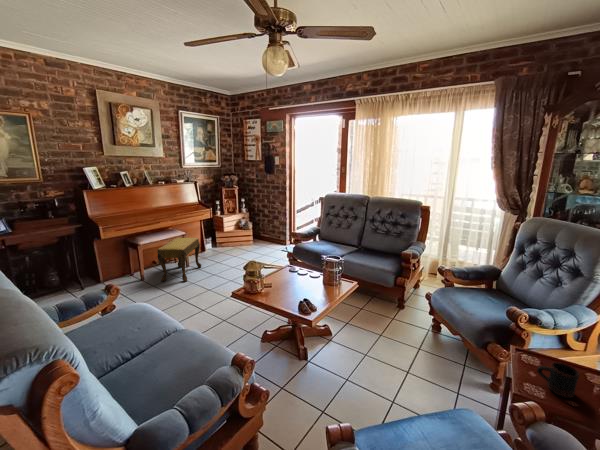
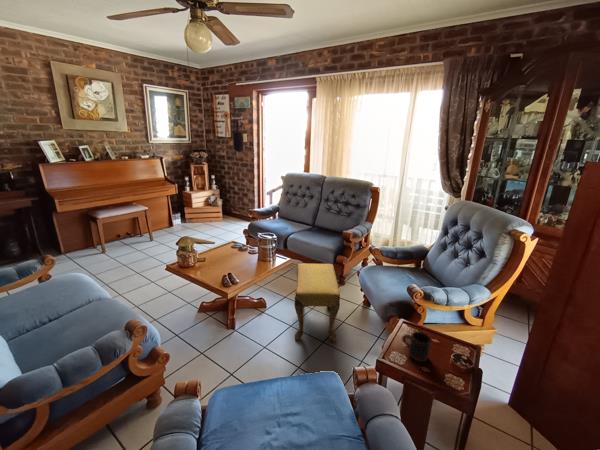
footstool: present [157,238,201,282] -> present [295,263,340,342]

